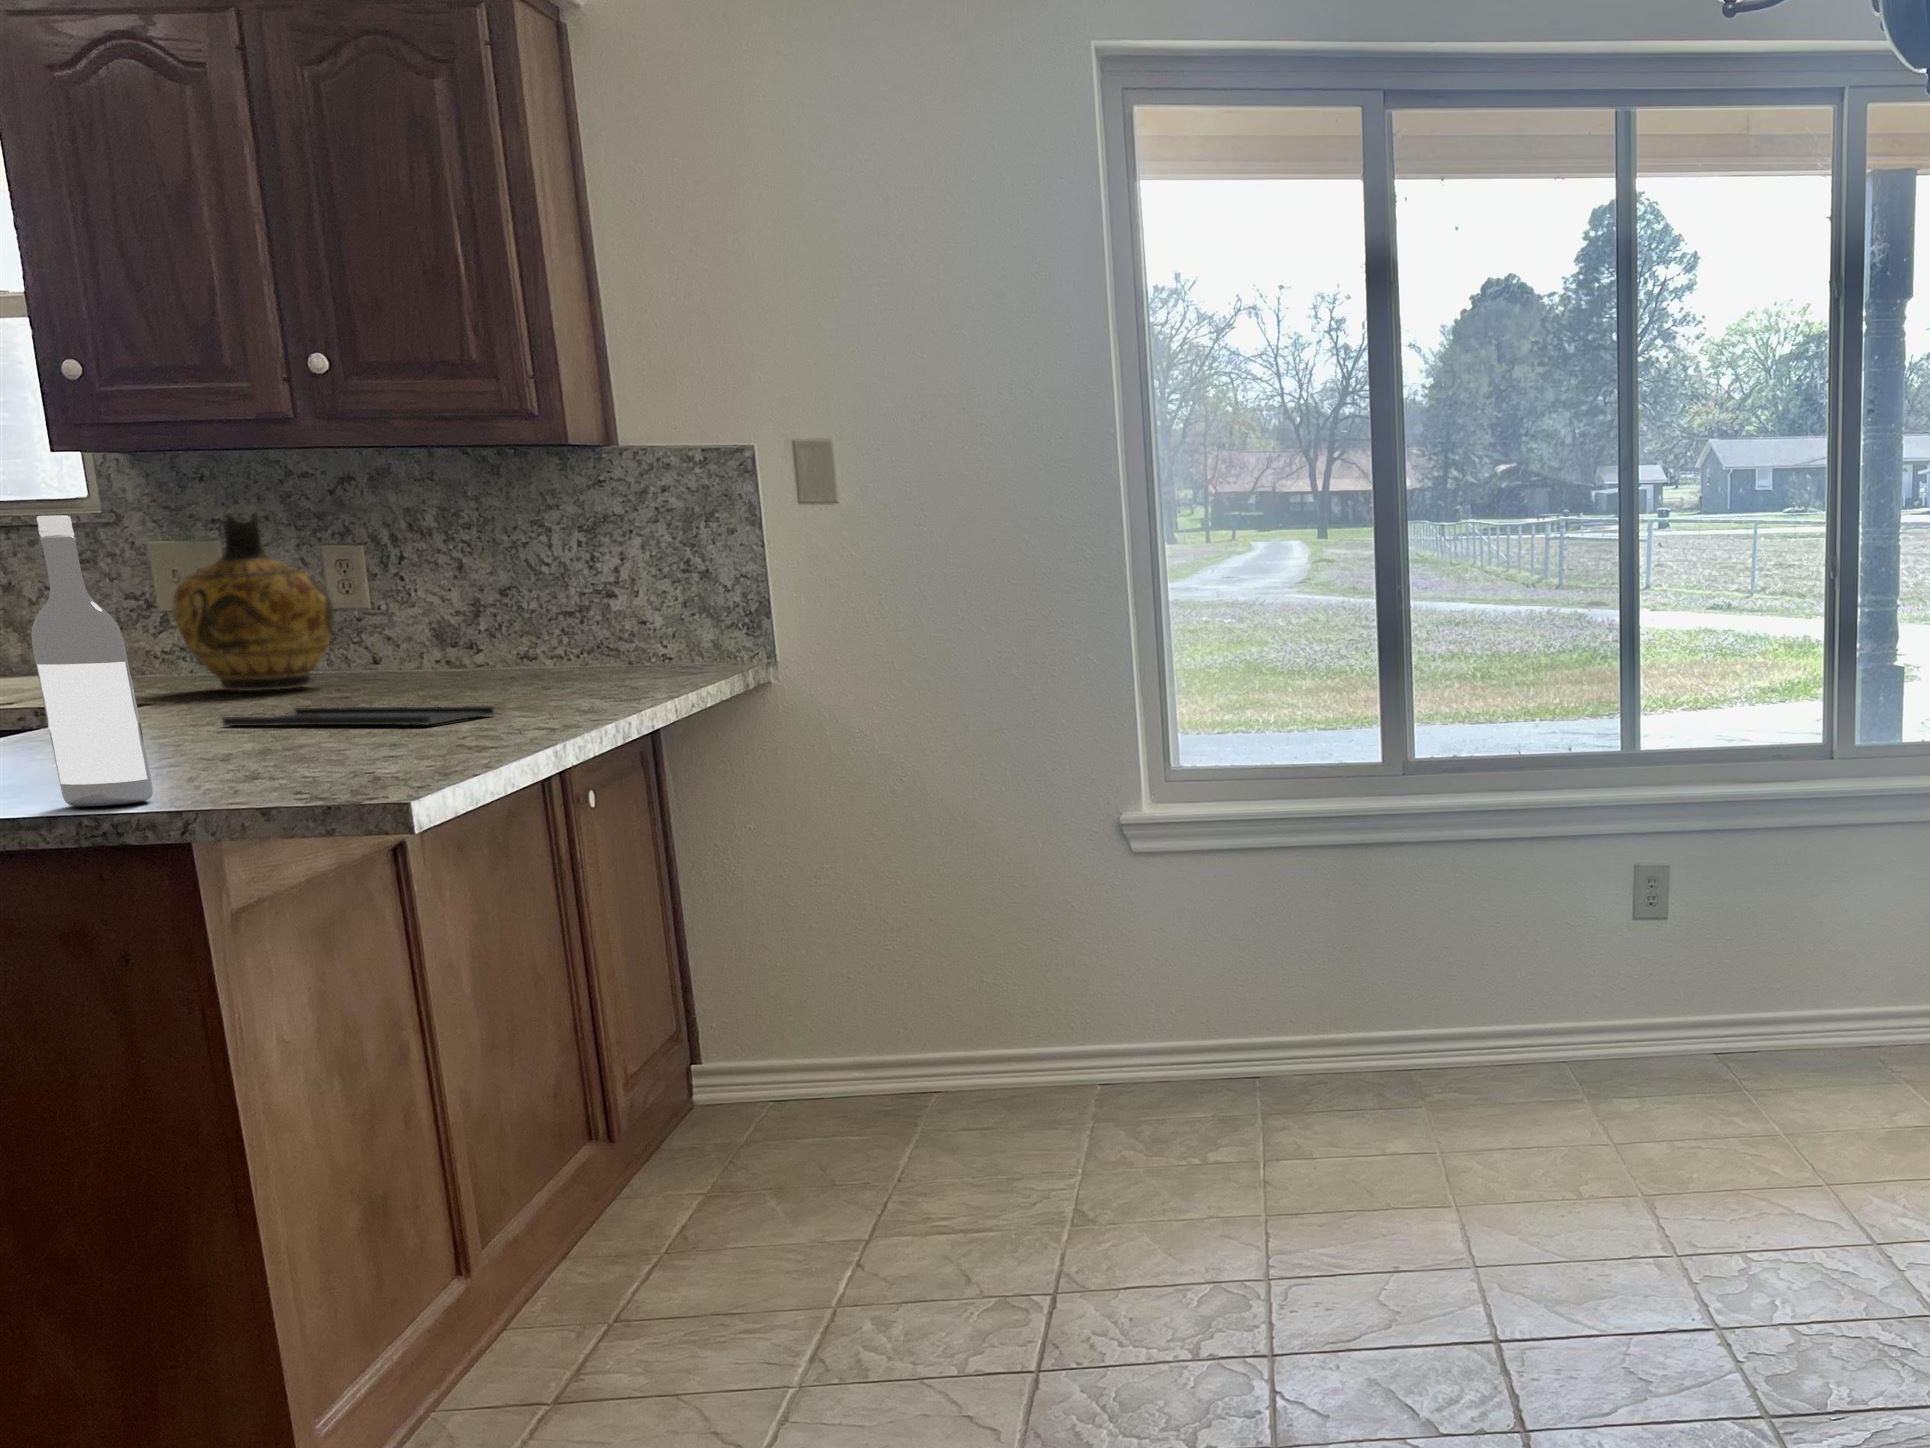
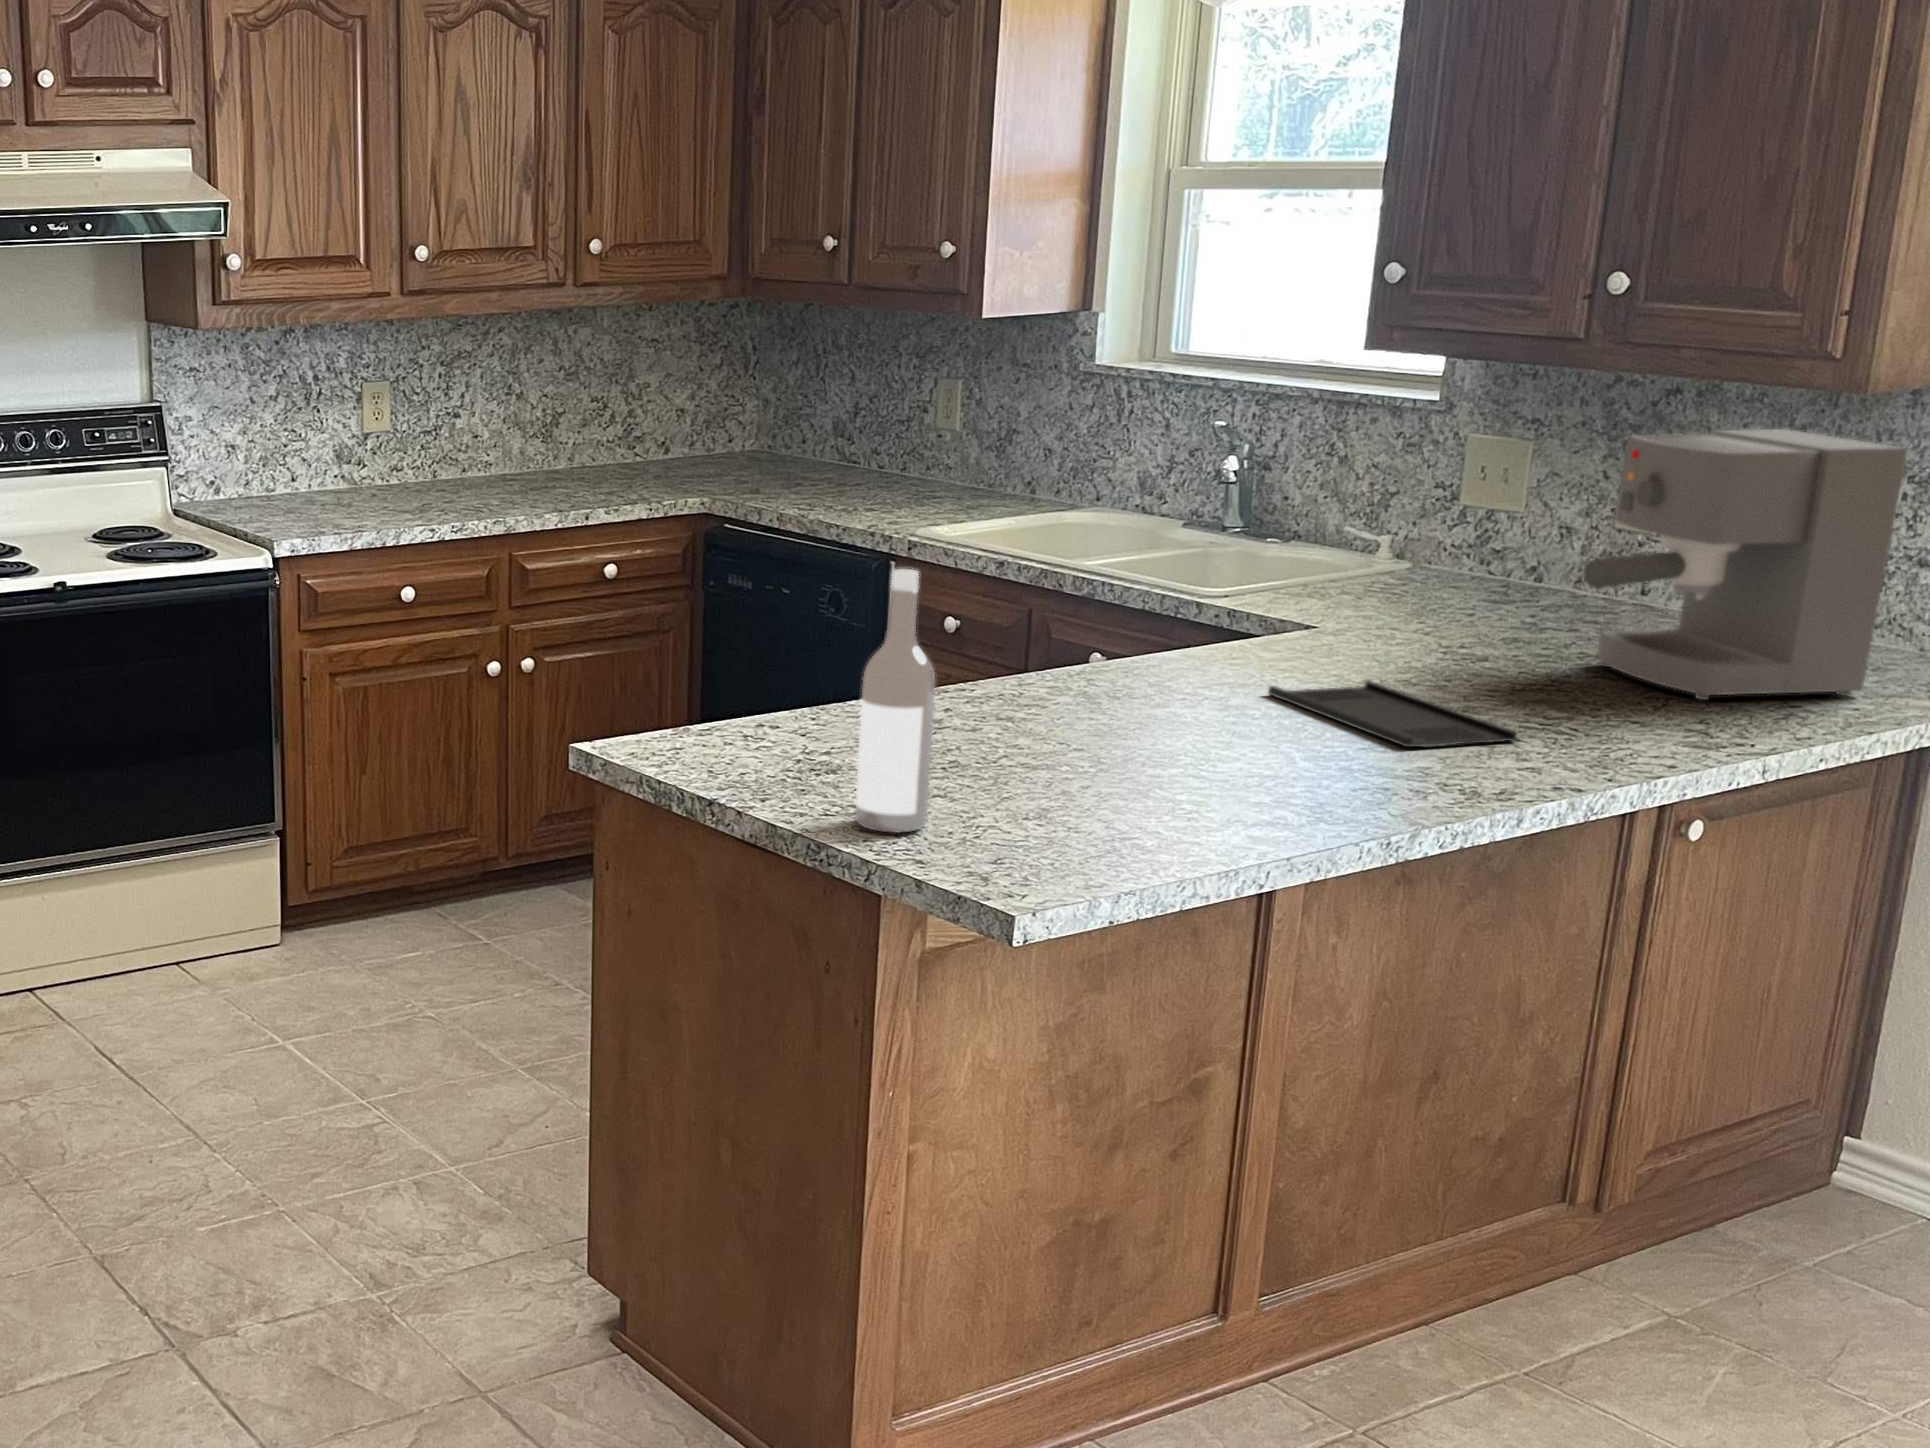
coffee maker: none [406,479,649,691] -> present [1583,429,1907,700]
ceramic jug: present [173,512,334,691] -> none [1402,438,1565,625]

